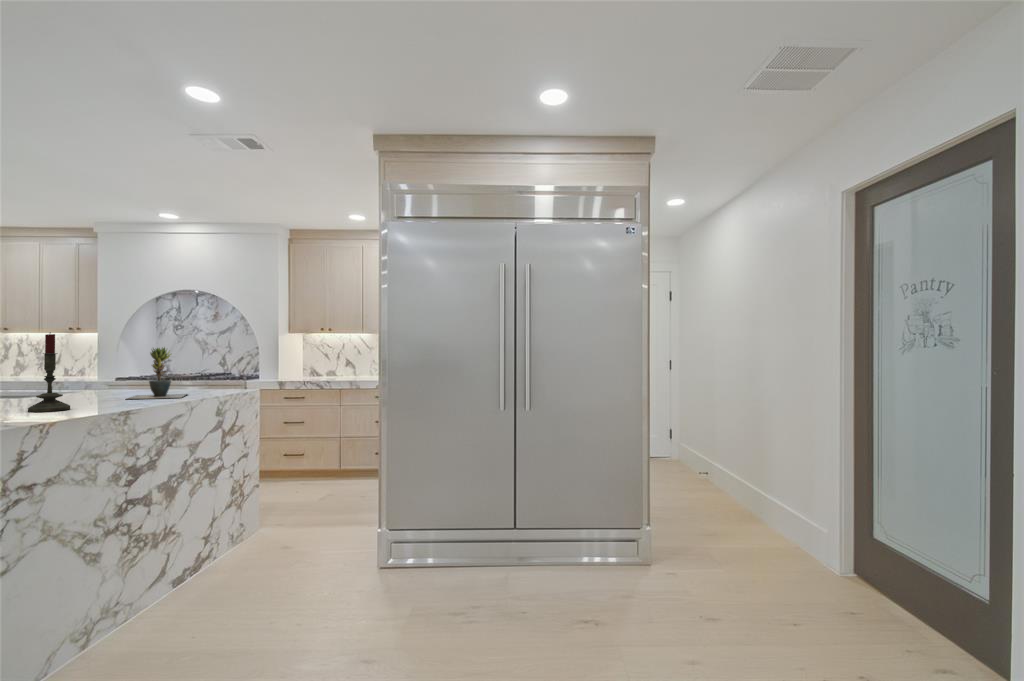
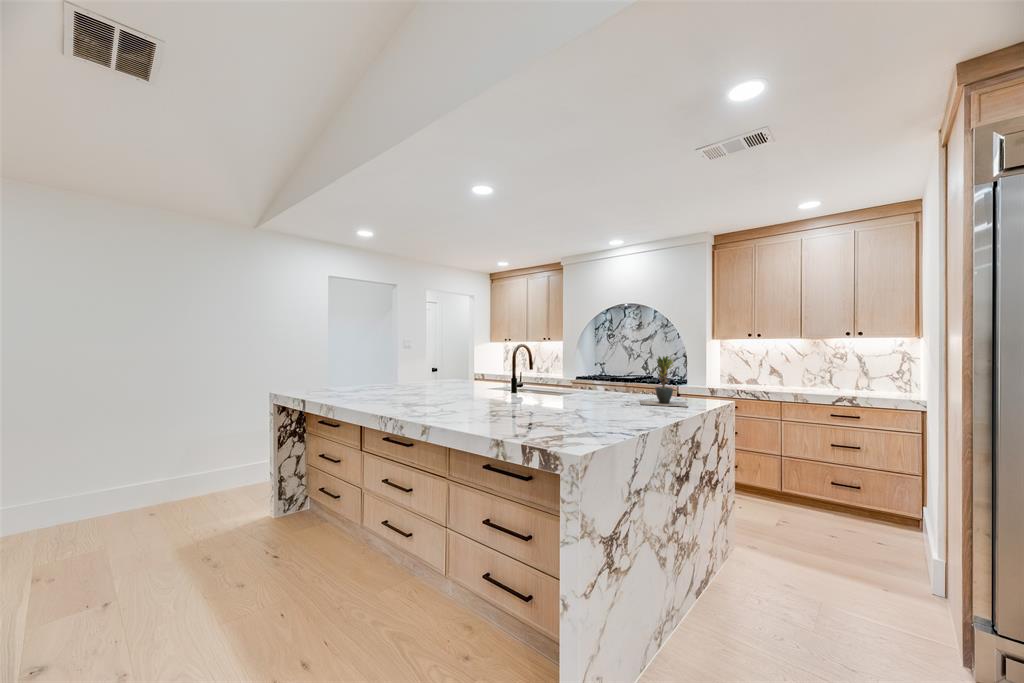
candle: present [28,332,70,412] -> none [595,342,624,416]

